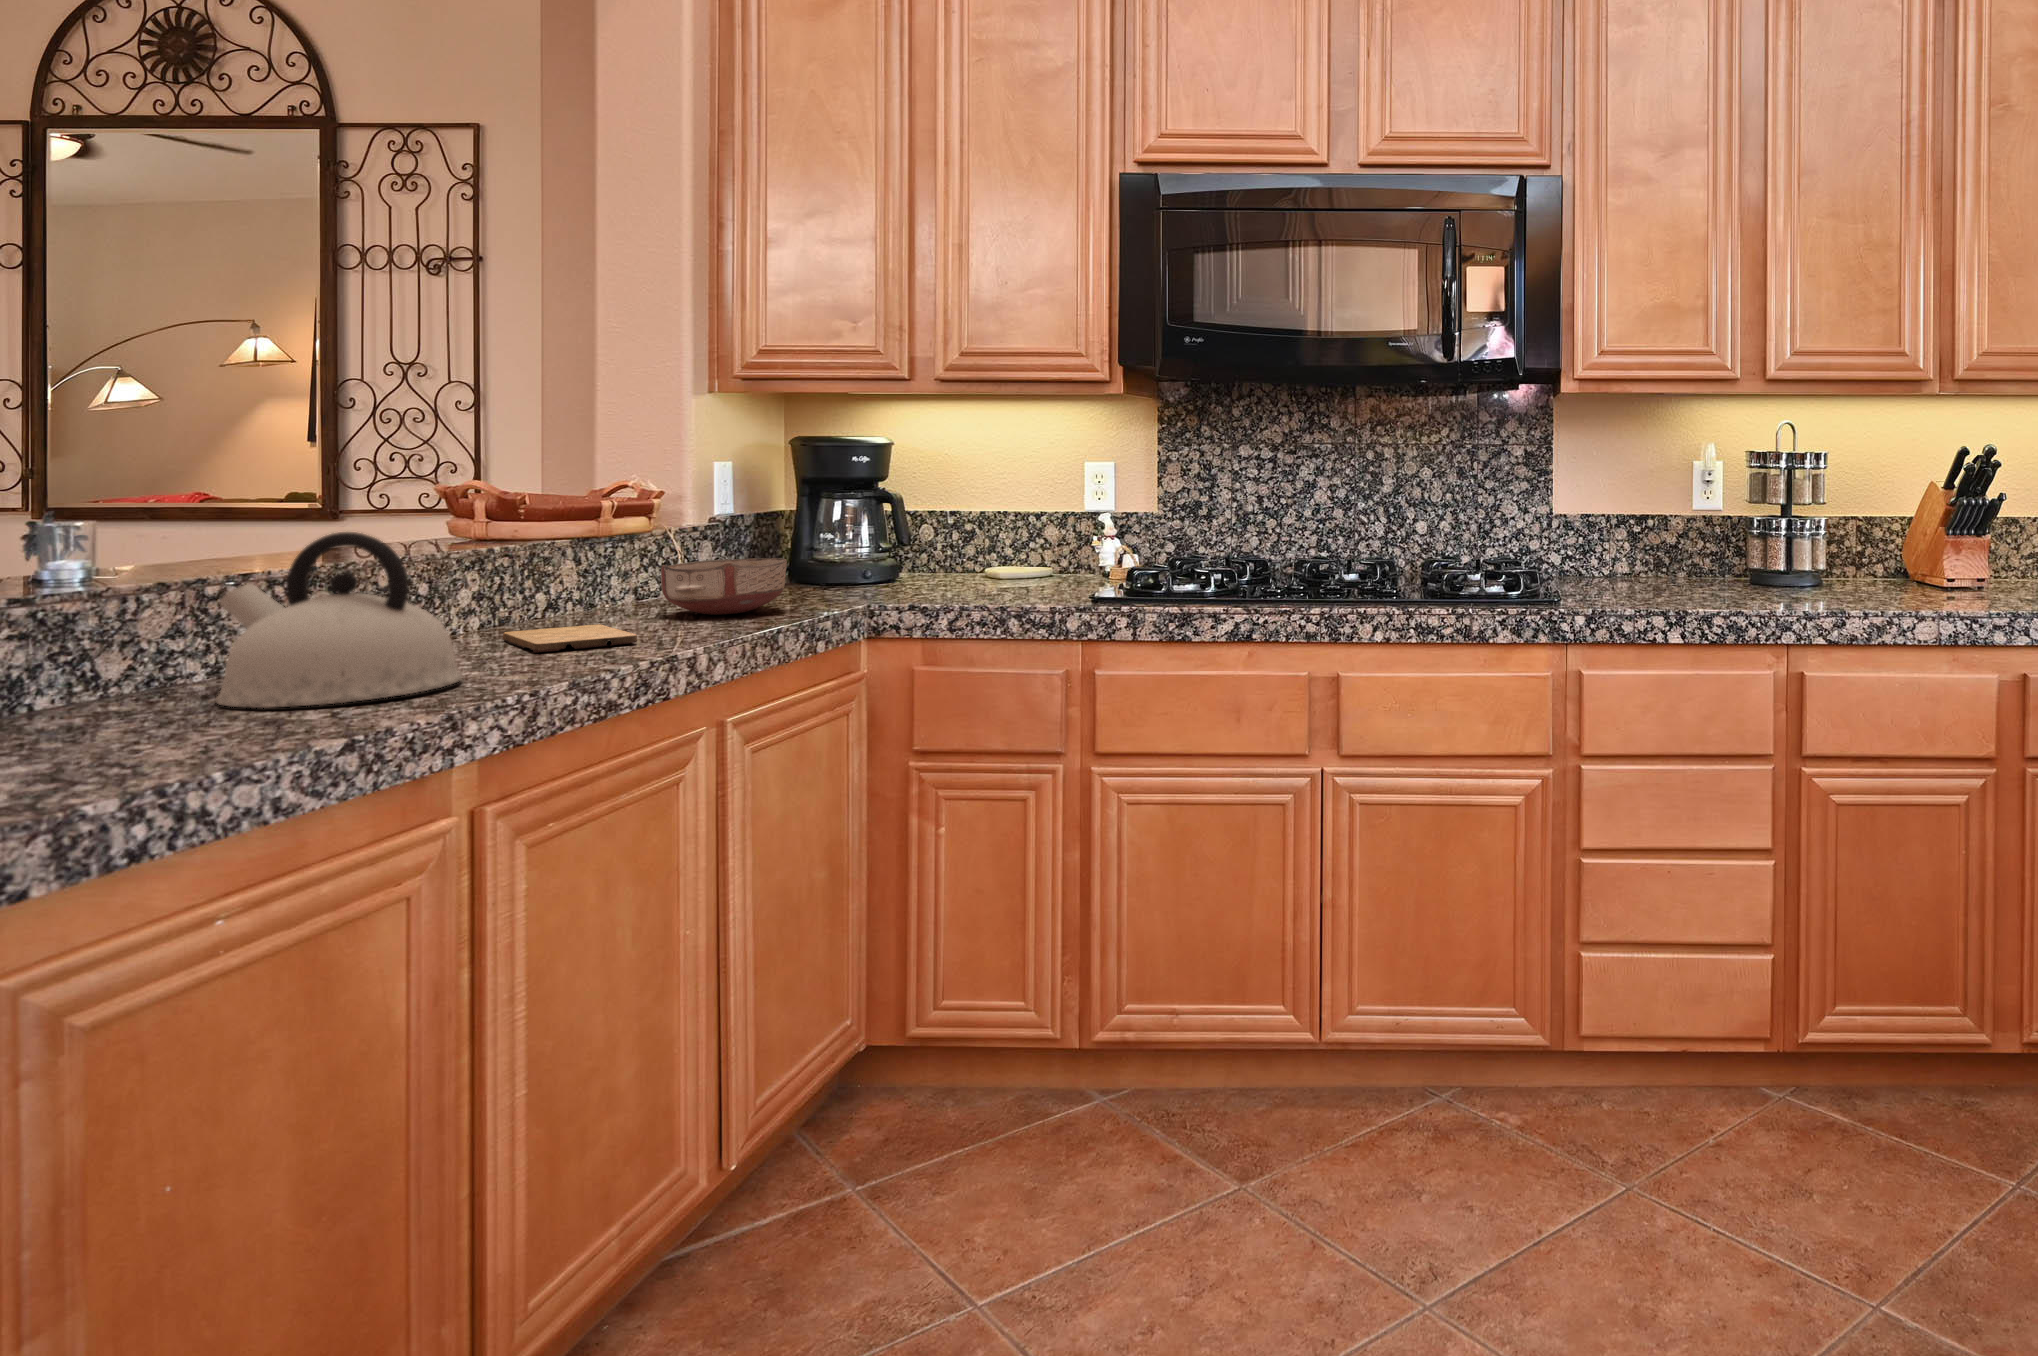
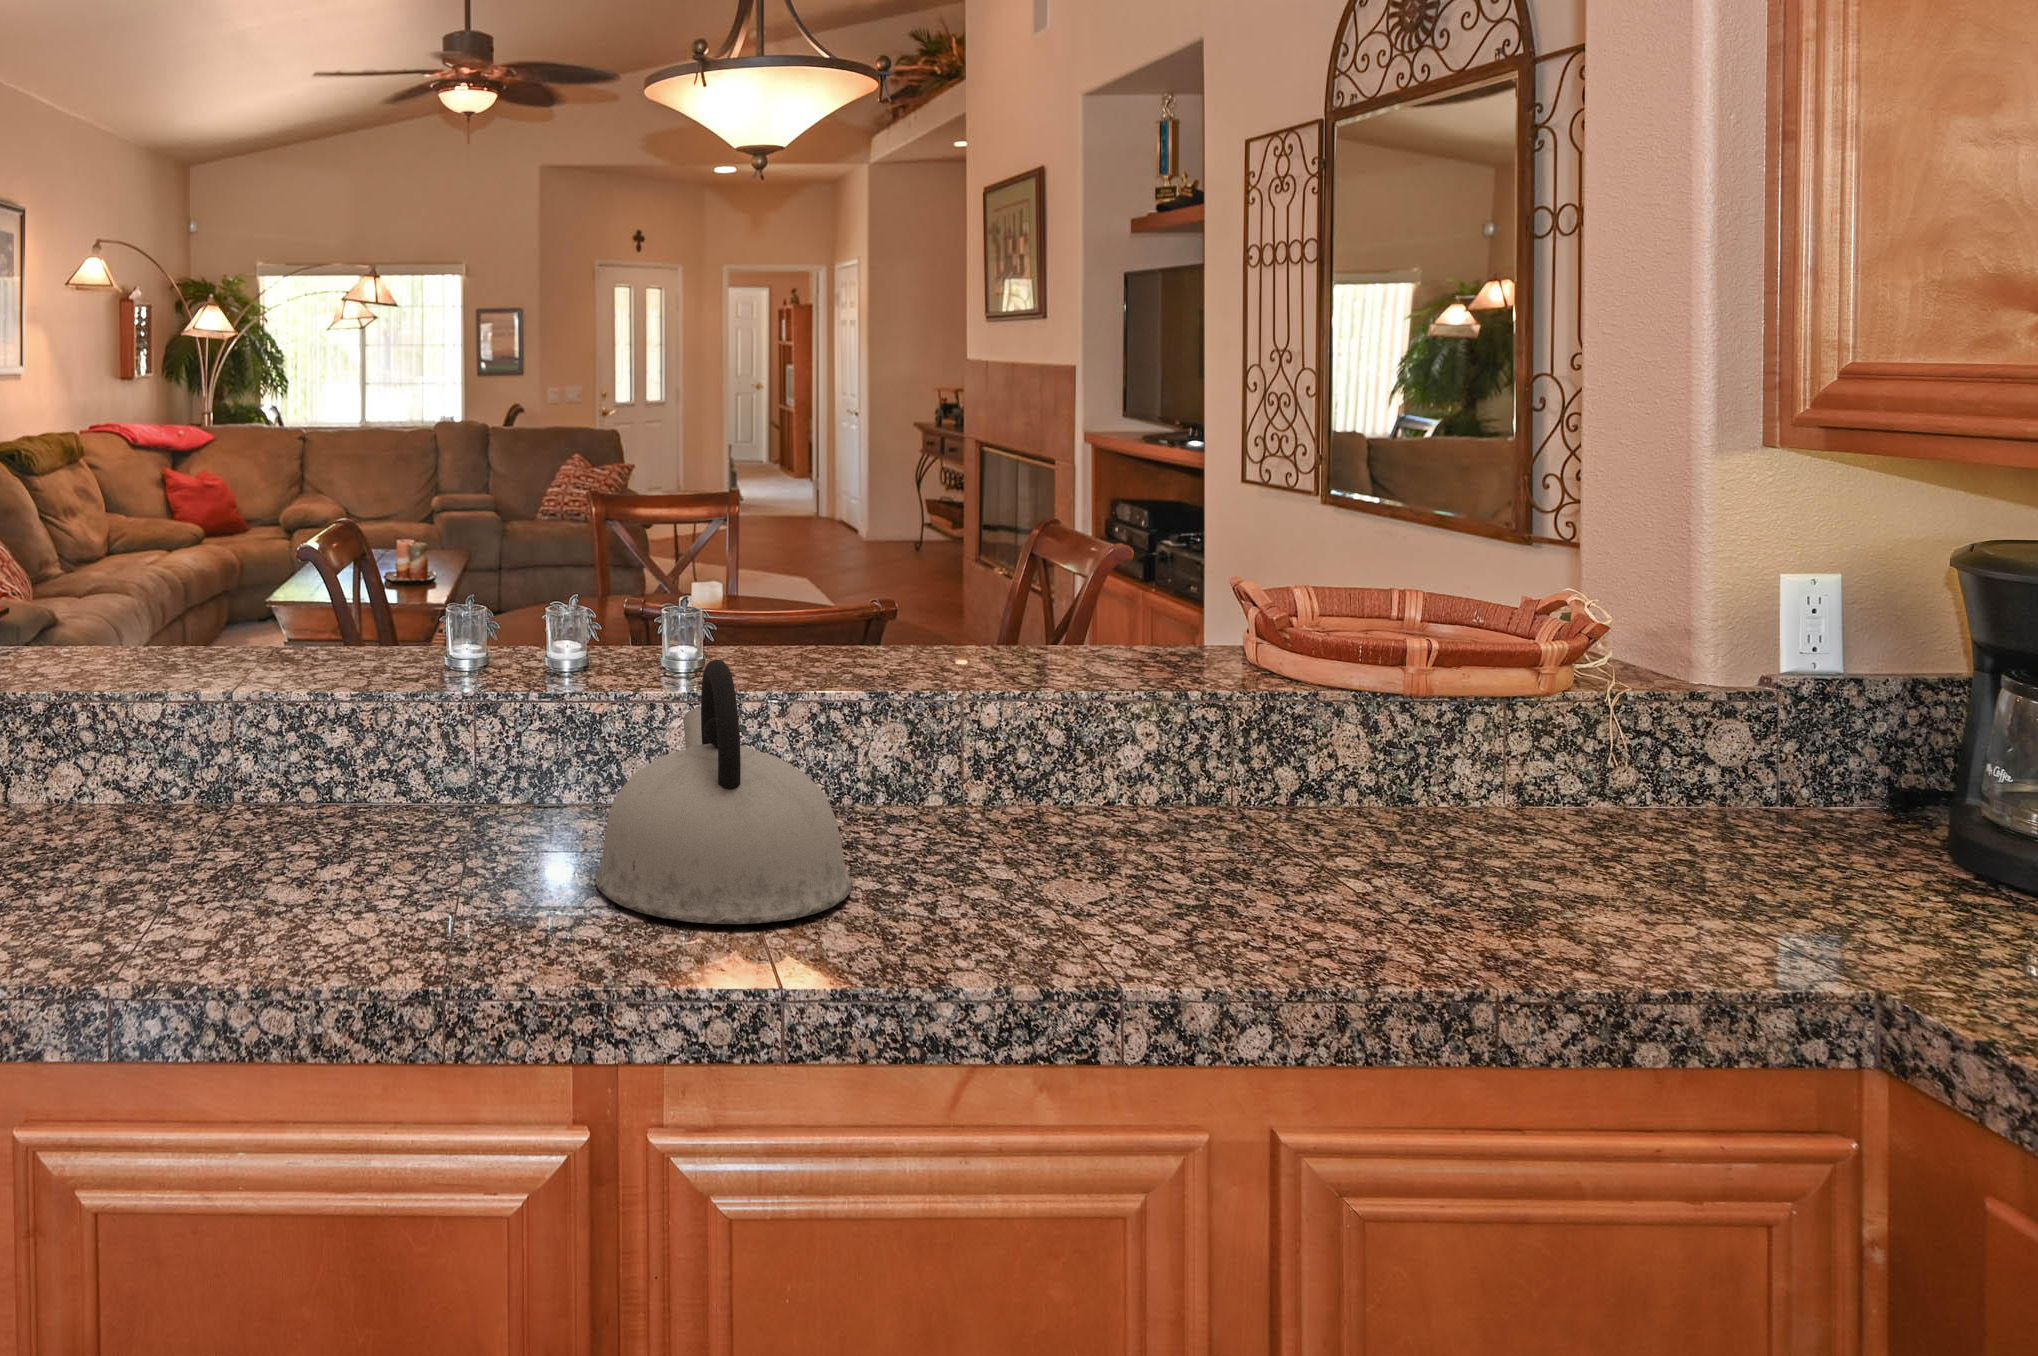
ceramic bowl: present [661,558,787,615] -> none [1468,763,1755,907]
cutting board: present [502,624,637,652] -> none [1061,830,1285,923]

